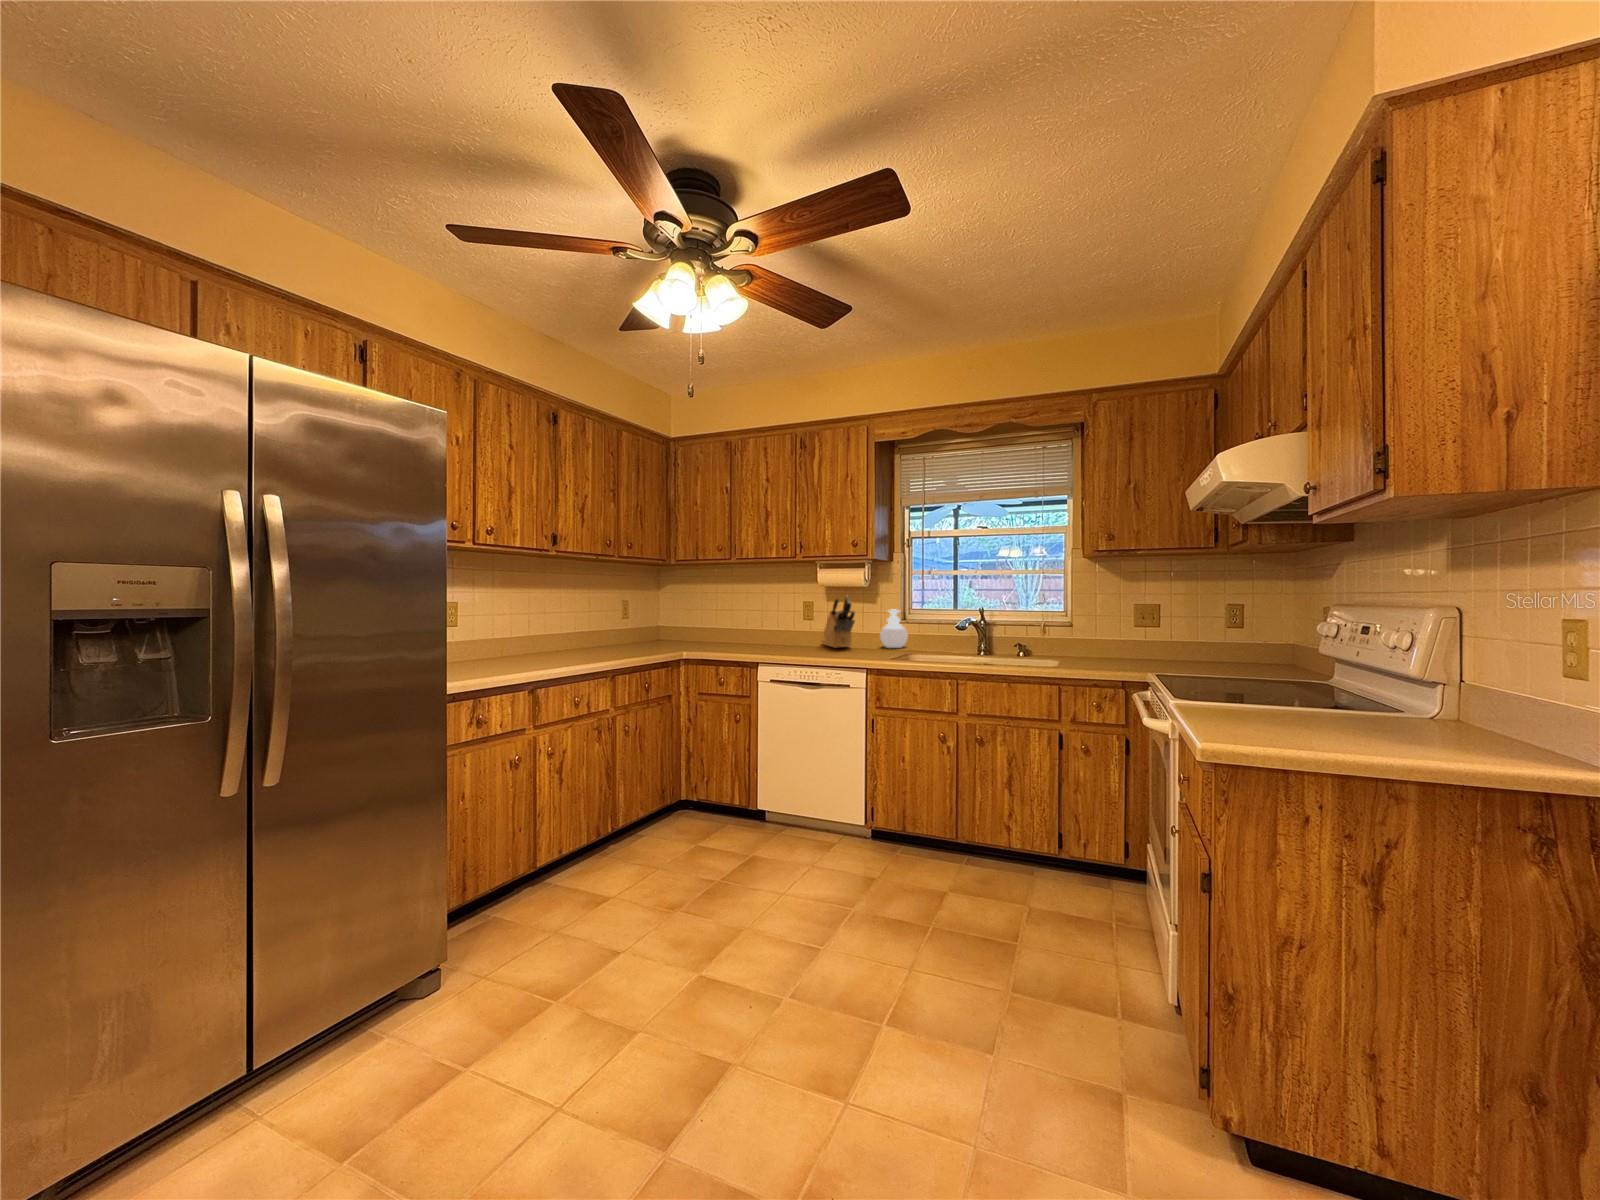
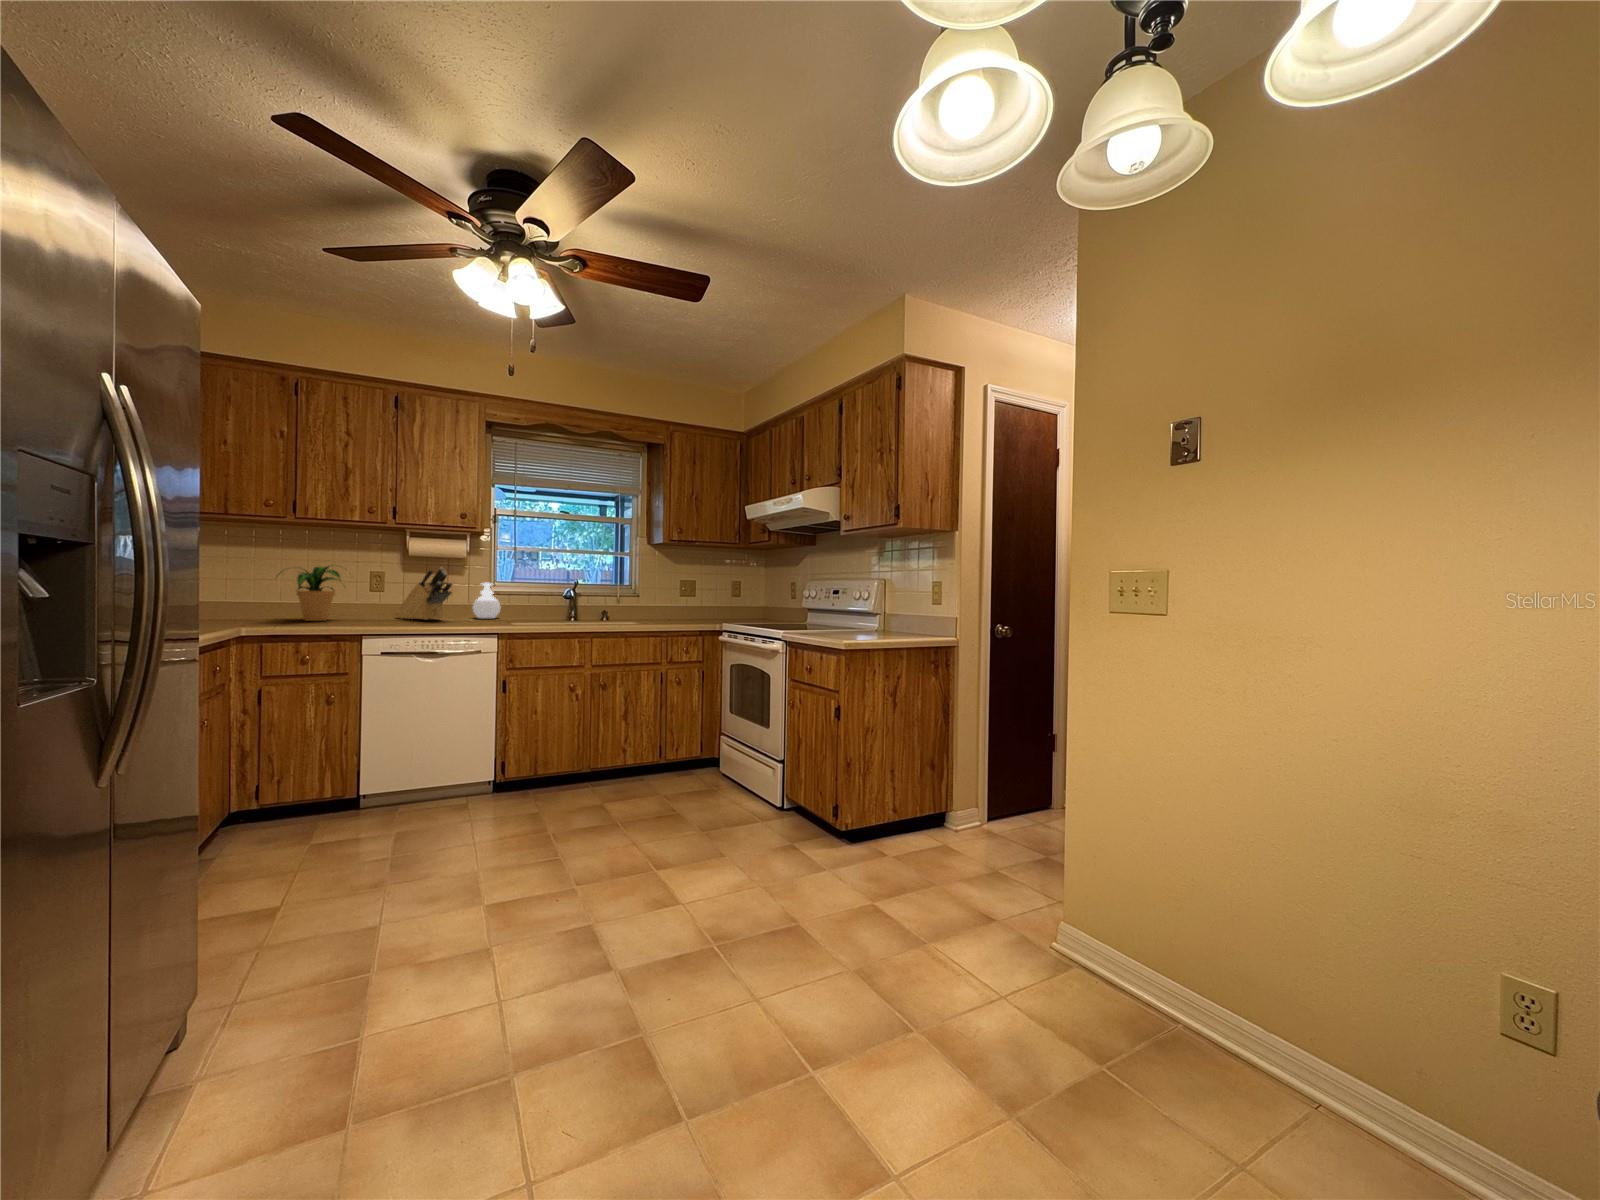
potted plant: none [736,596,787,645] -> present [277,566,340,621]

